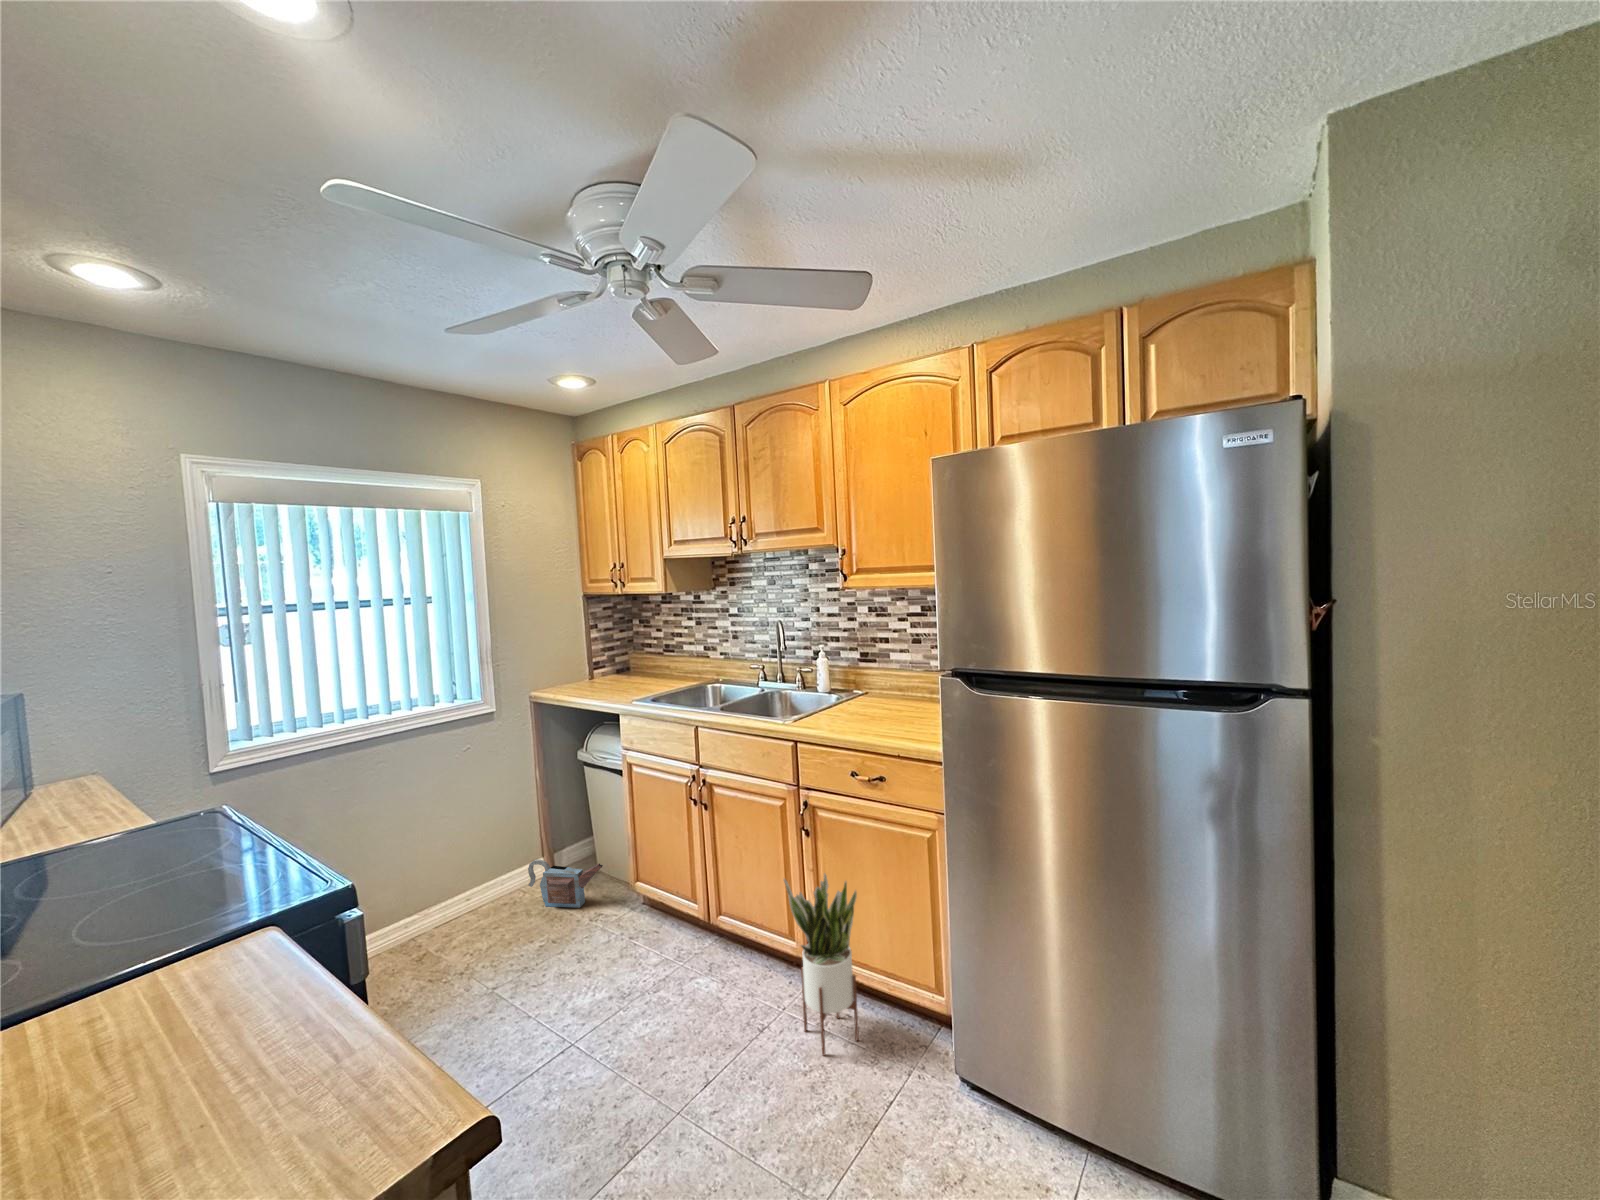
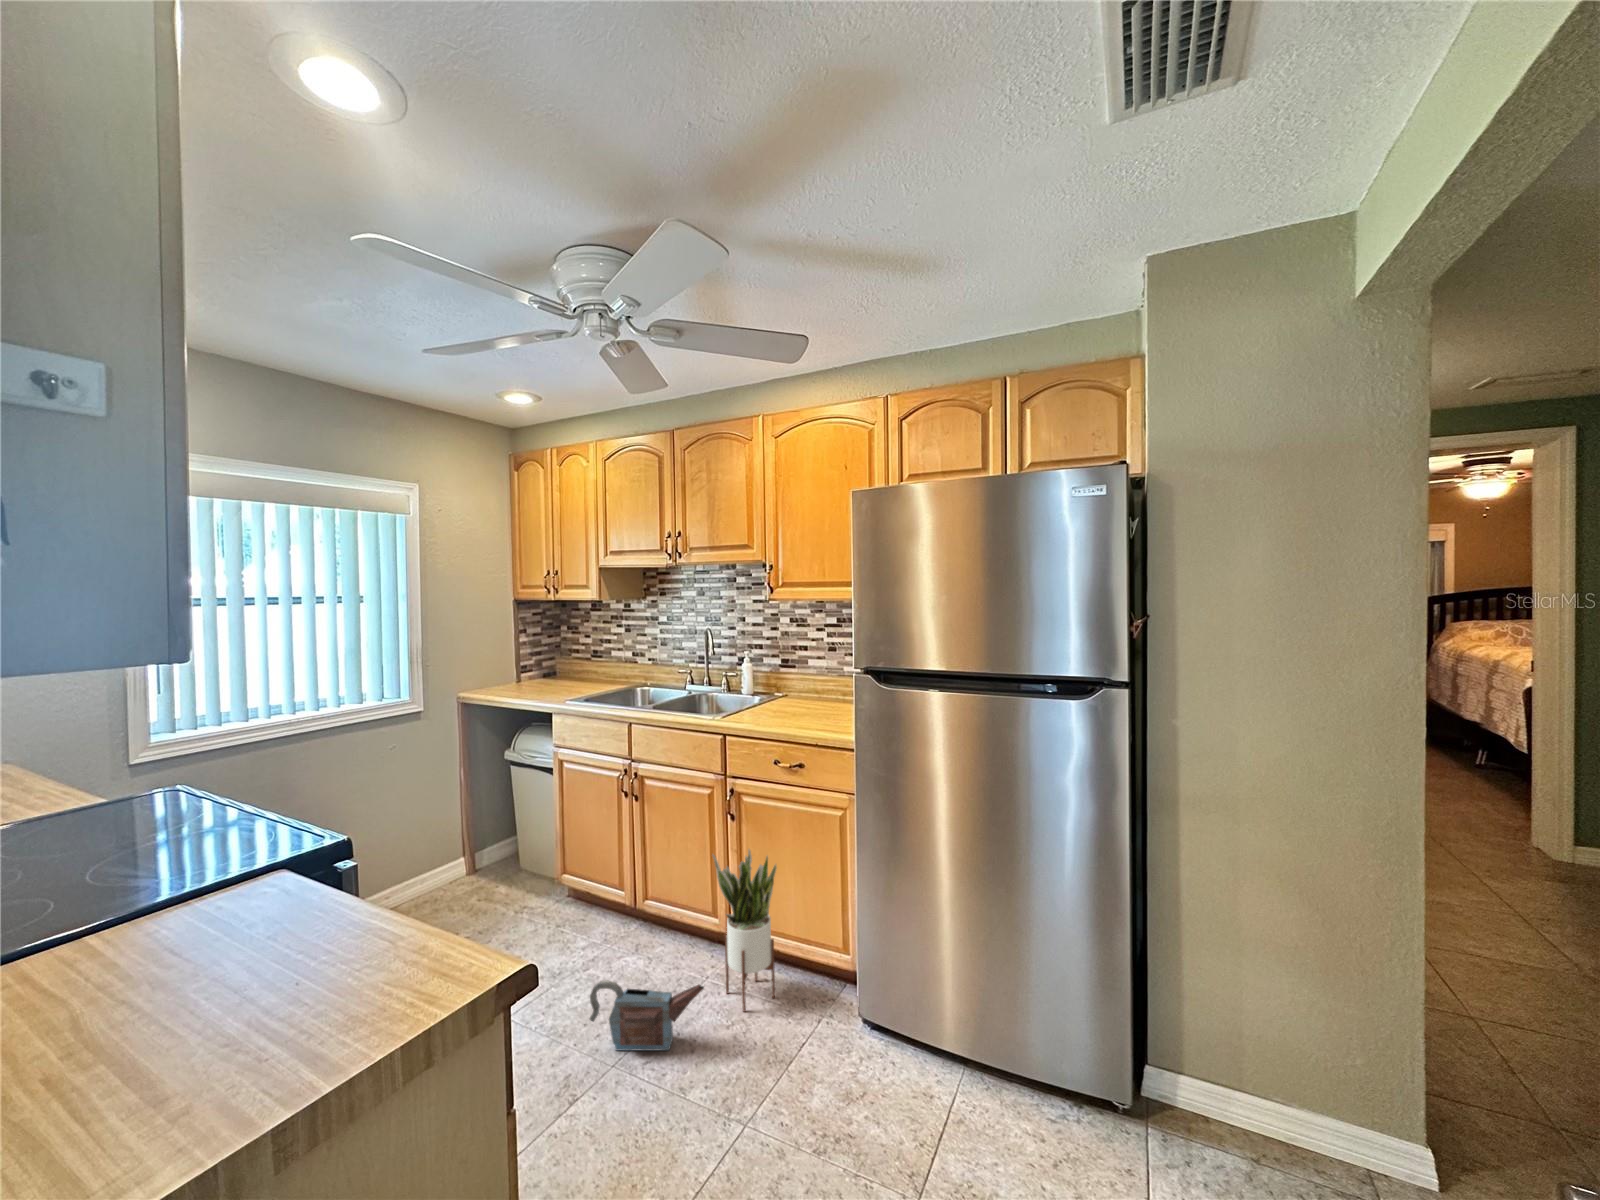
watering can: present [528,859,603,908] -> present [590,980,704,1051]

